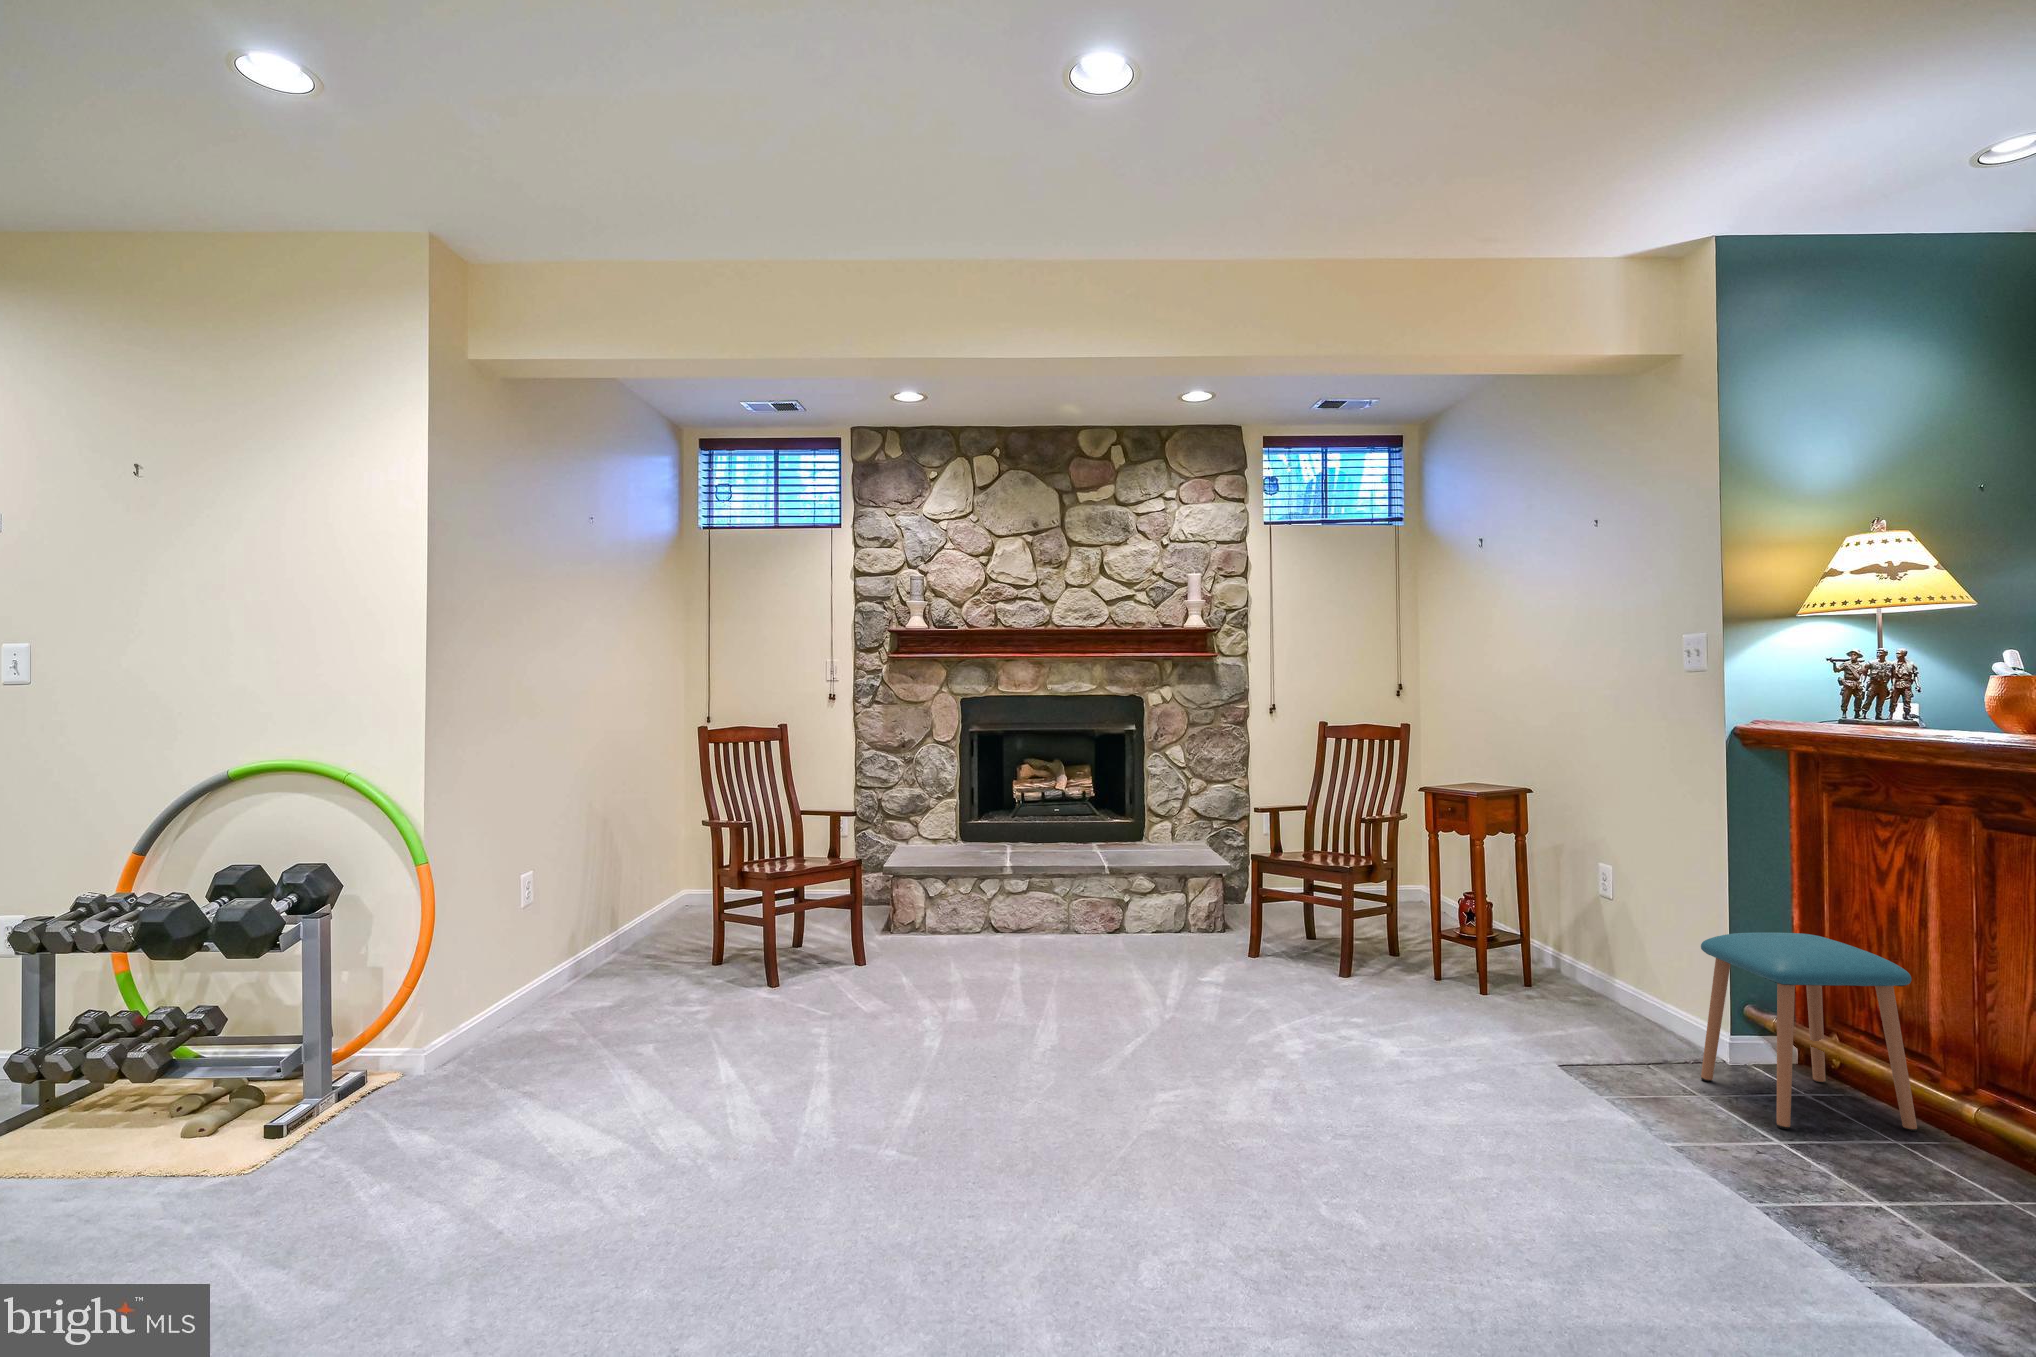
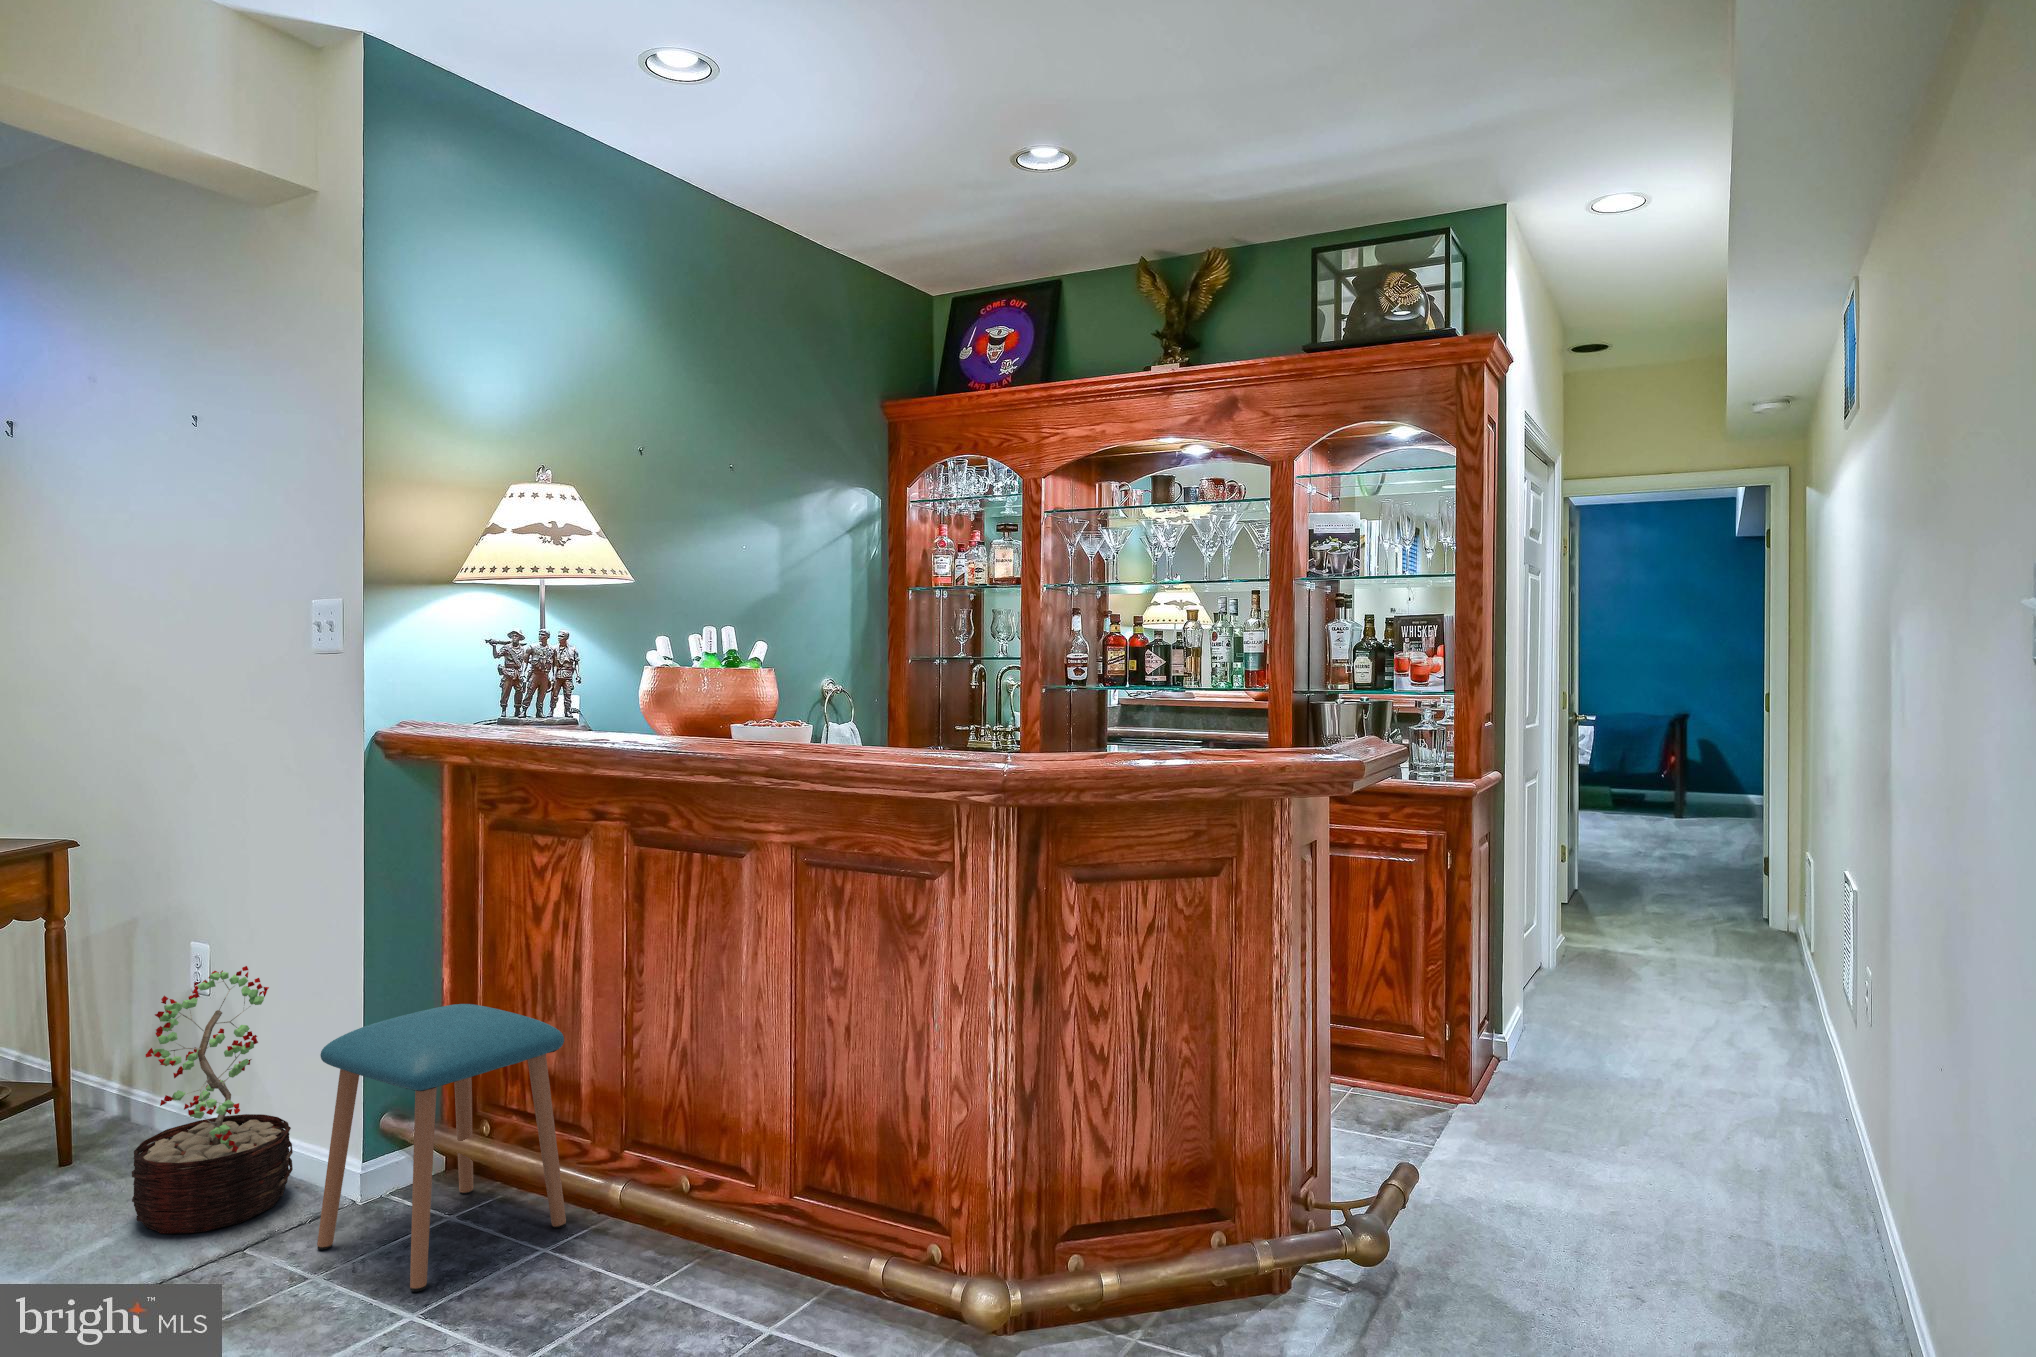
decorative plant: none [1574,881,1678,1048] -> present [132,966,293,1234]

